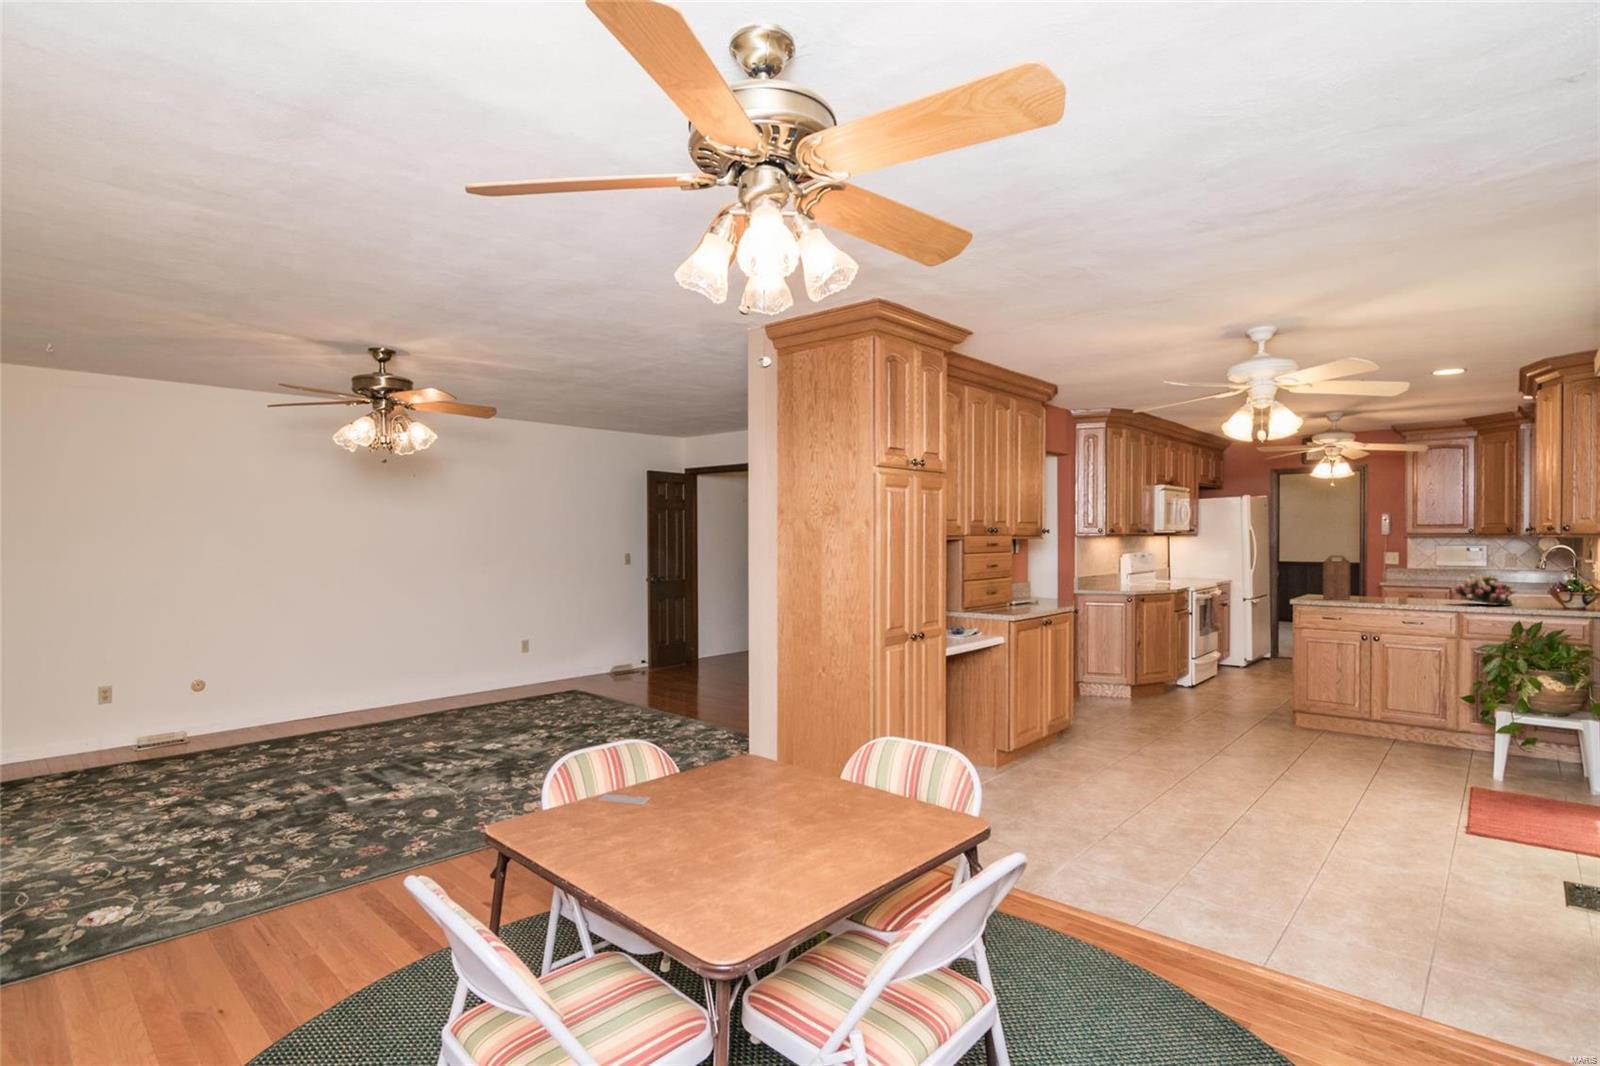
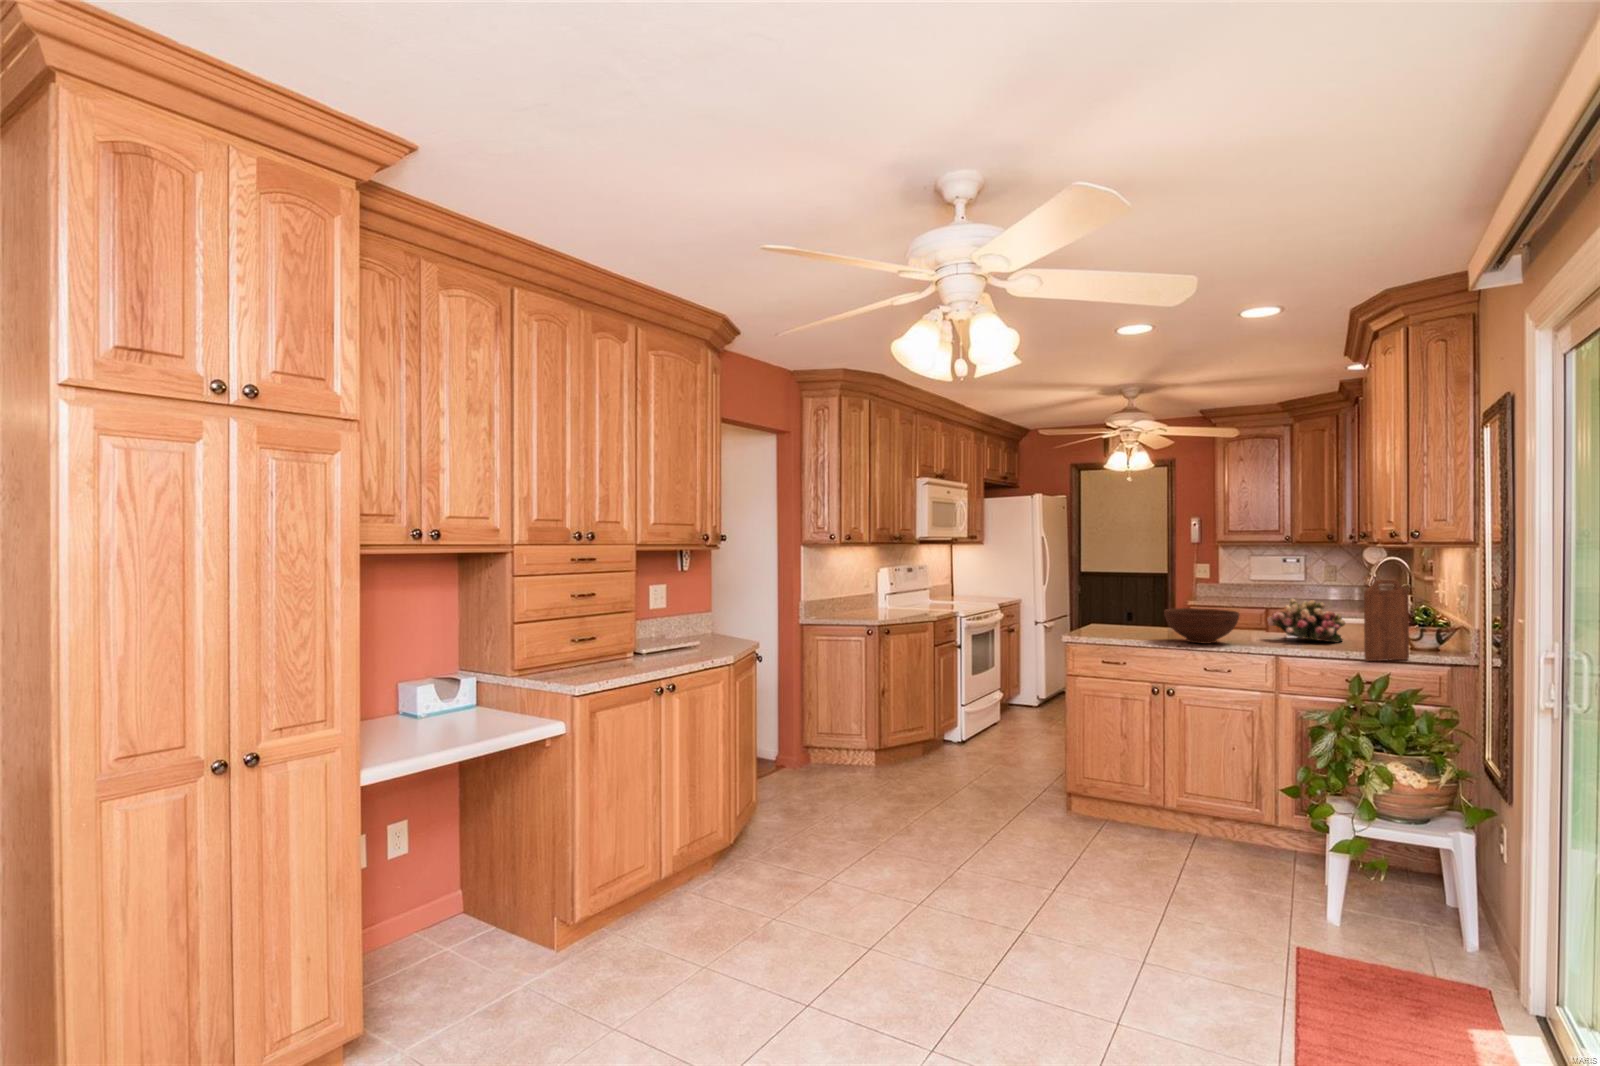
cutting board: present [1323,555,1350,599] -> present [1364,580,1409,661]
fruit bowl: none [1368,581,1429,605] -> present [1164,608,1239,644]

